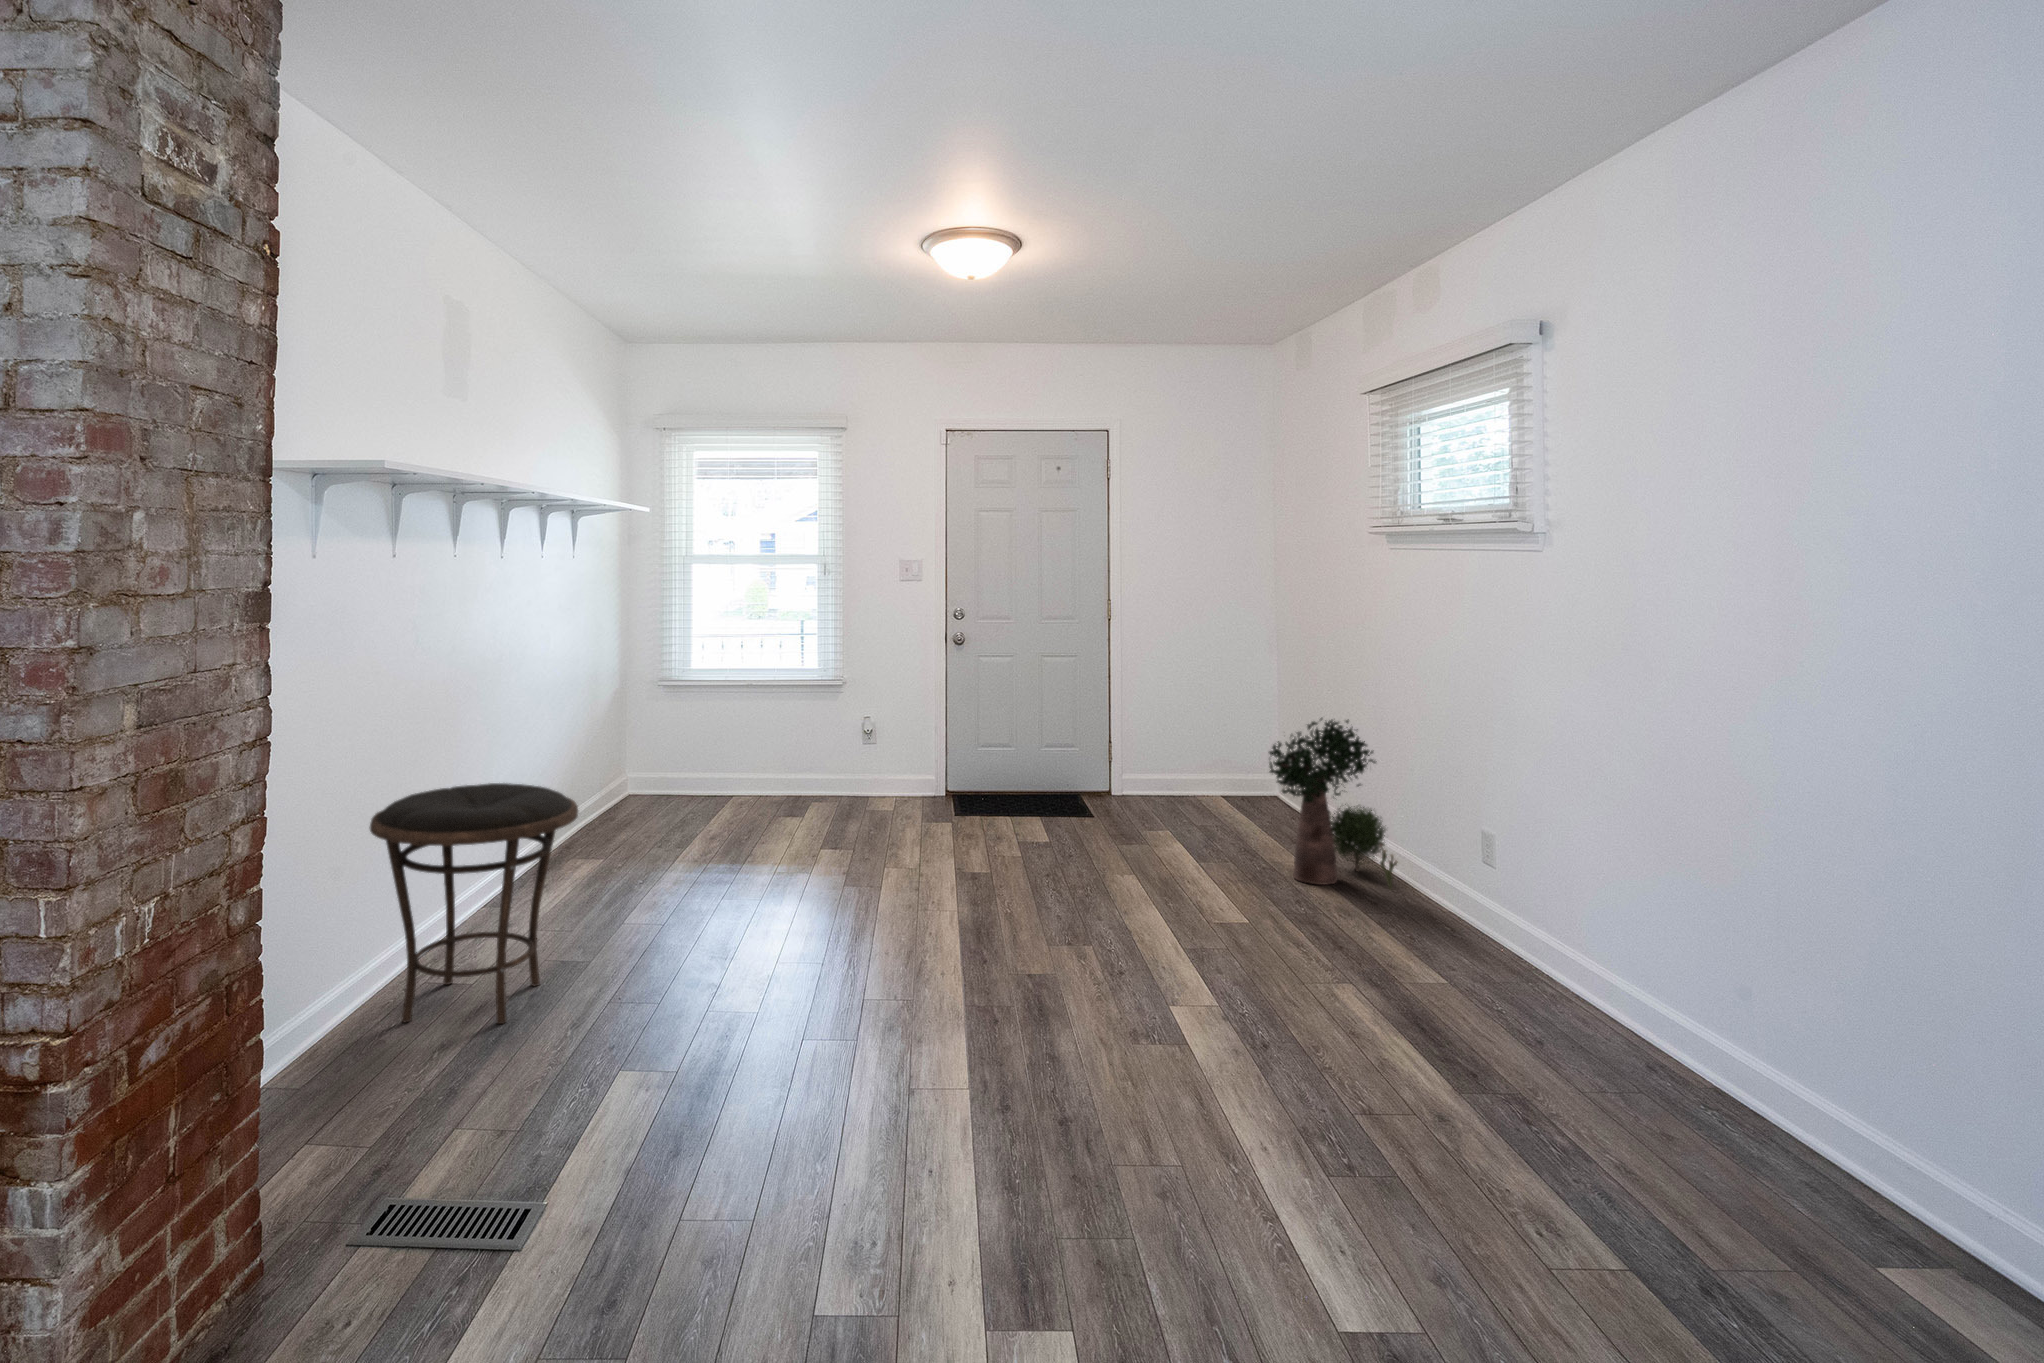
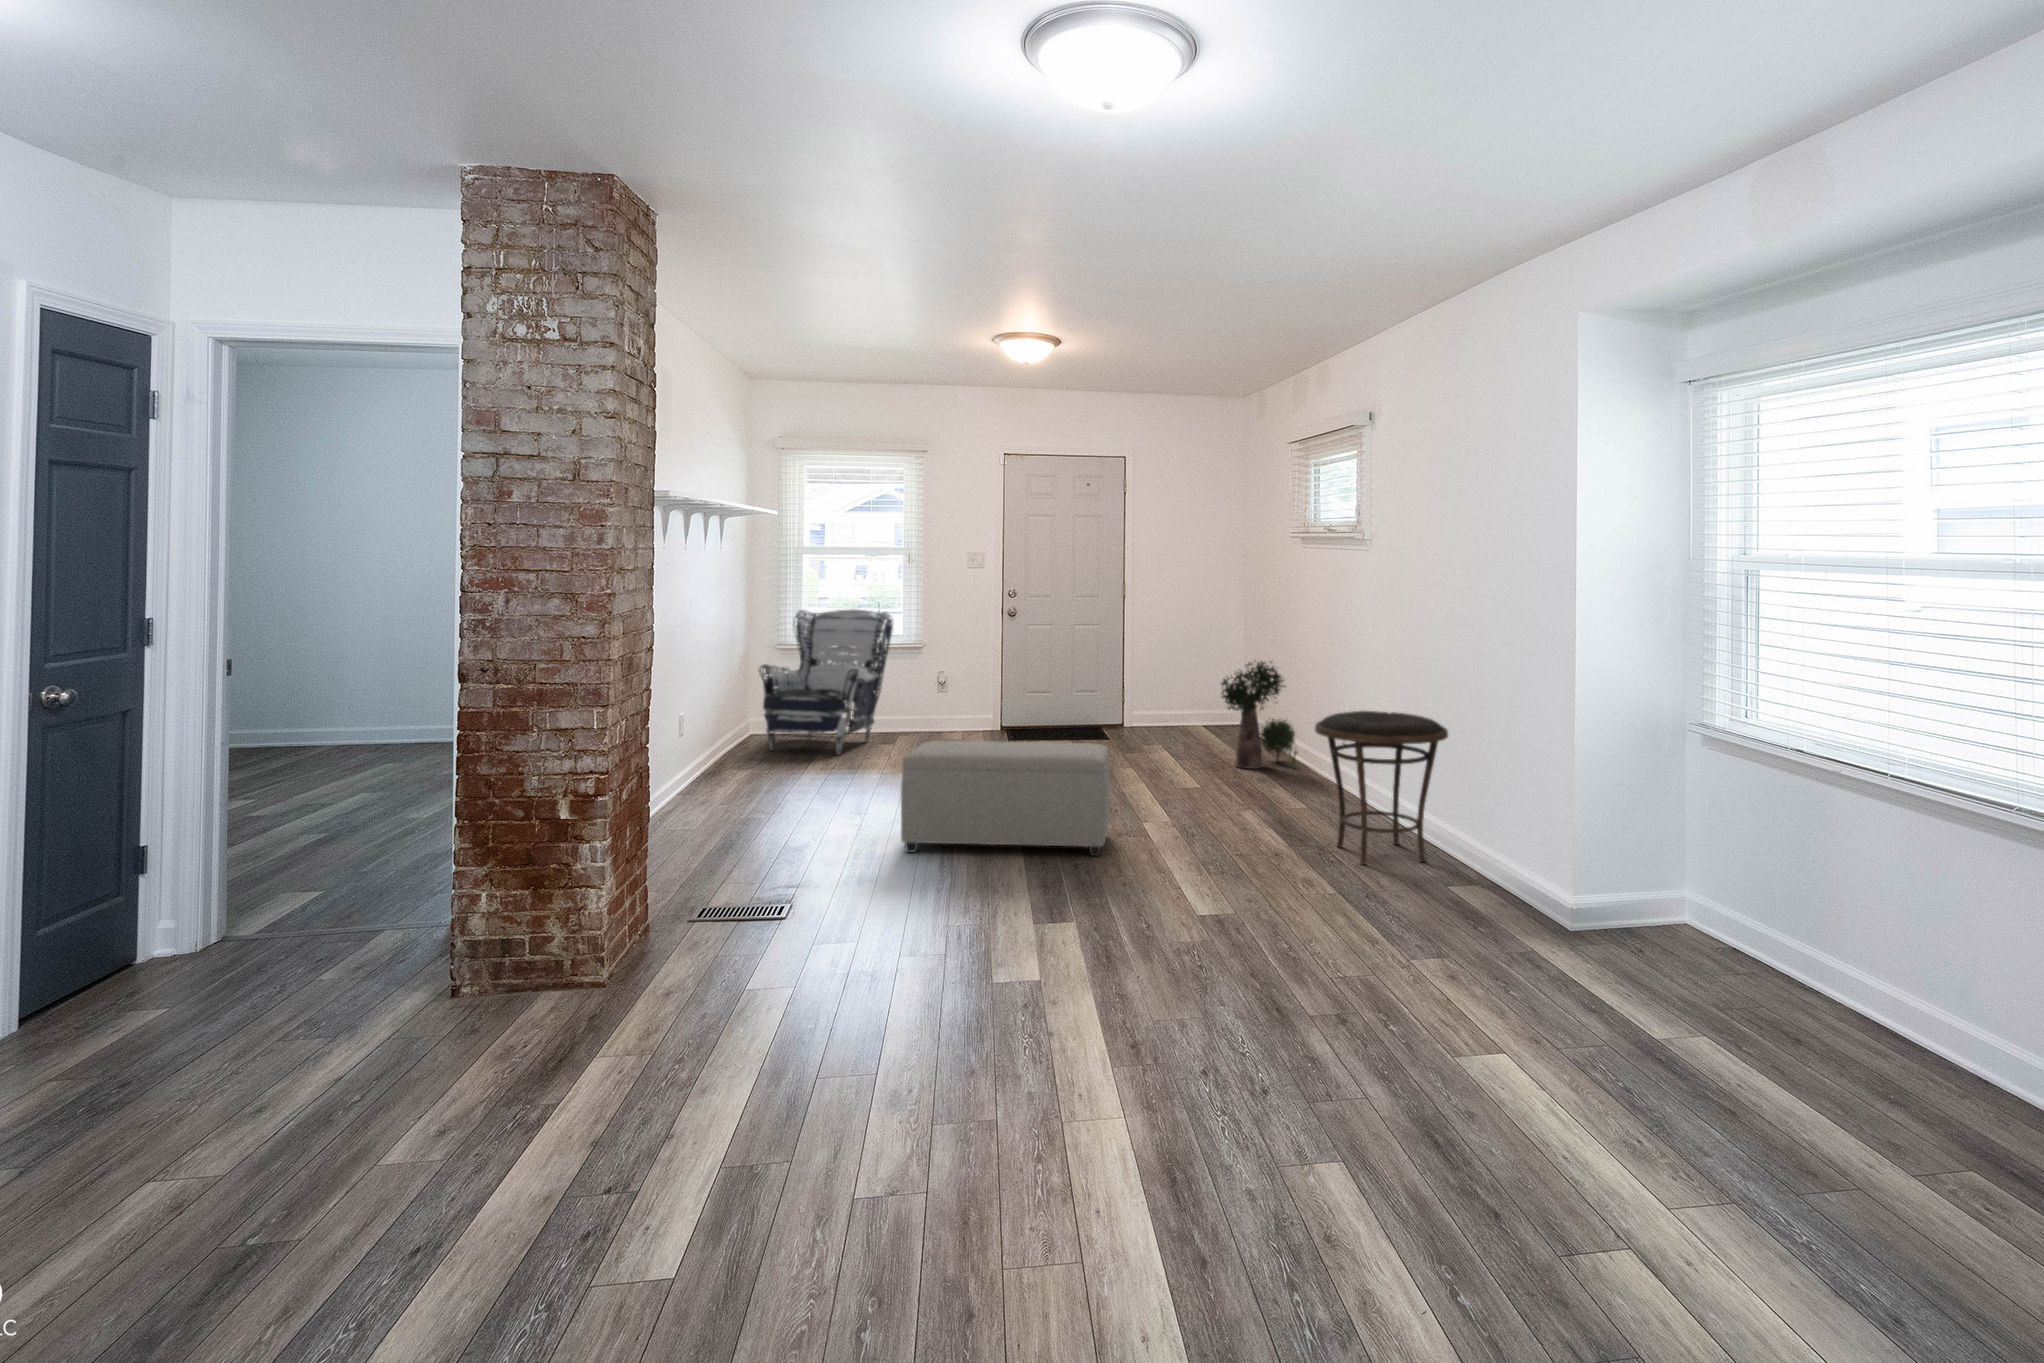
armchair: none [623,635,802,835] -> present [759,609,893,754]
side table: present [370,783,578,1024] -> present [1315,711,1448,865]
ottoman: none [765,864,1119,1100] -> present [901,741,1110,856]

